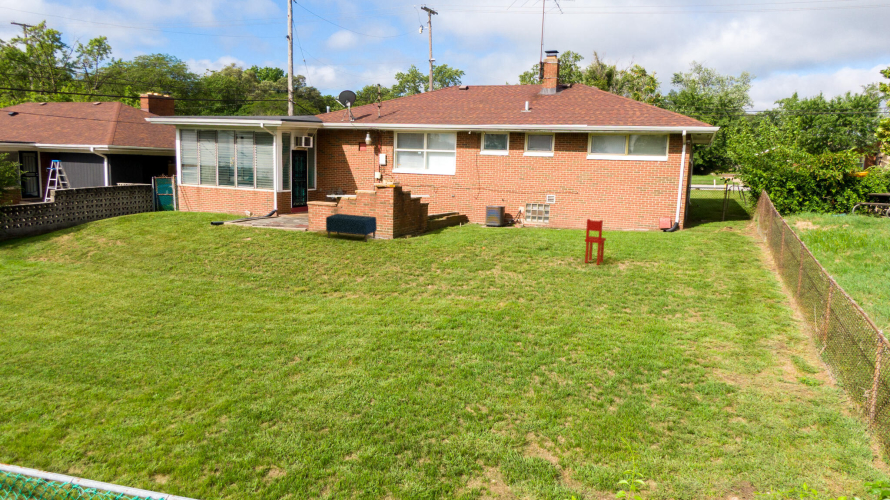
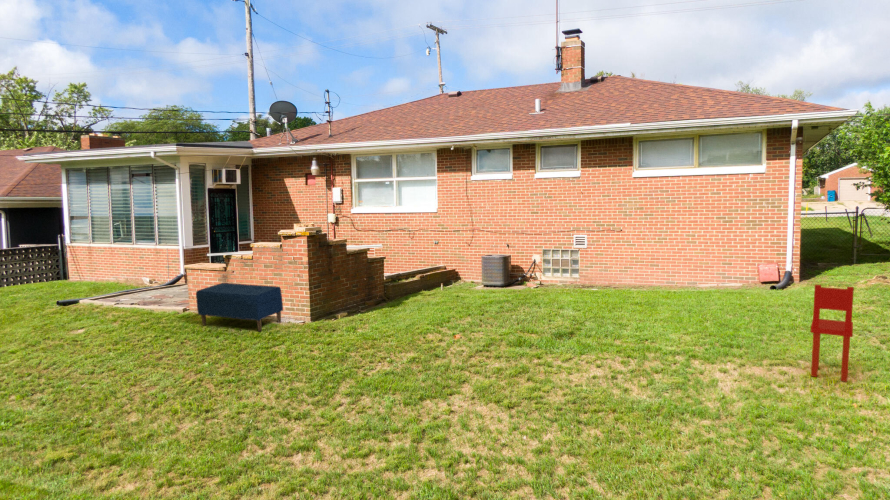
chair: present [585,219,606,265] -> present [811,285,854,382]

